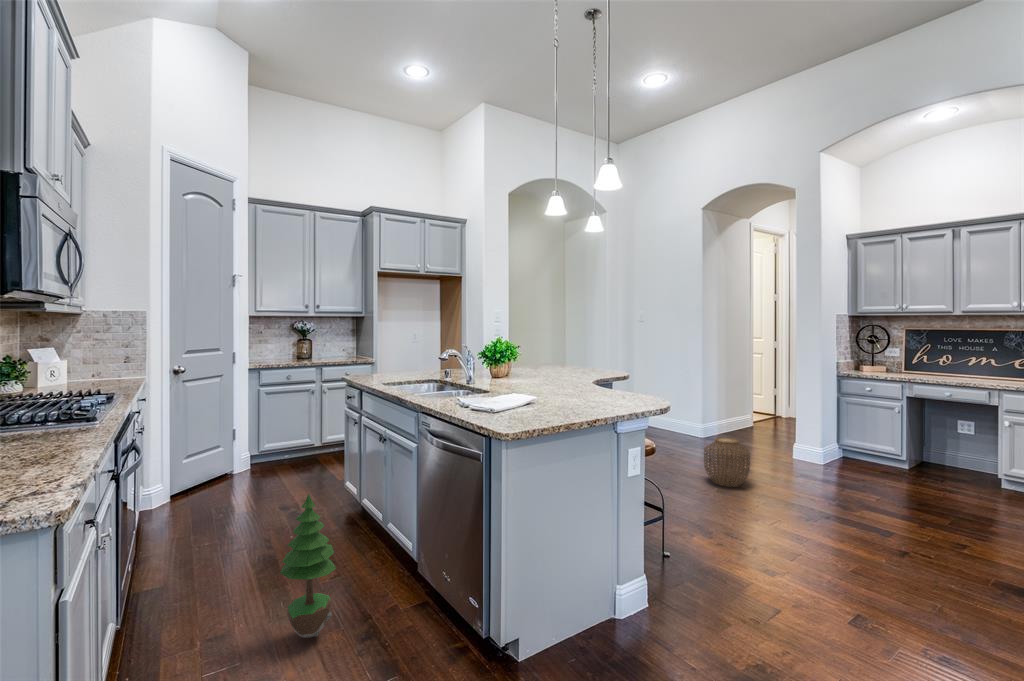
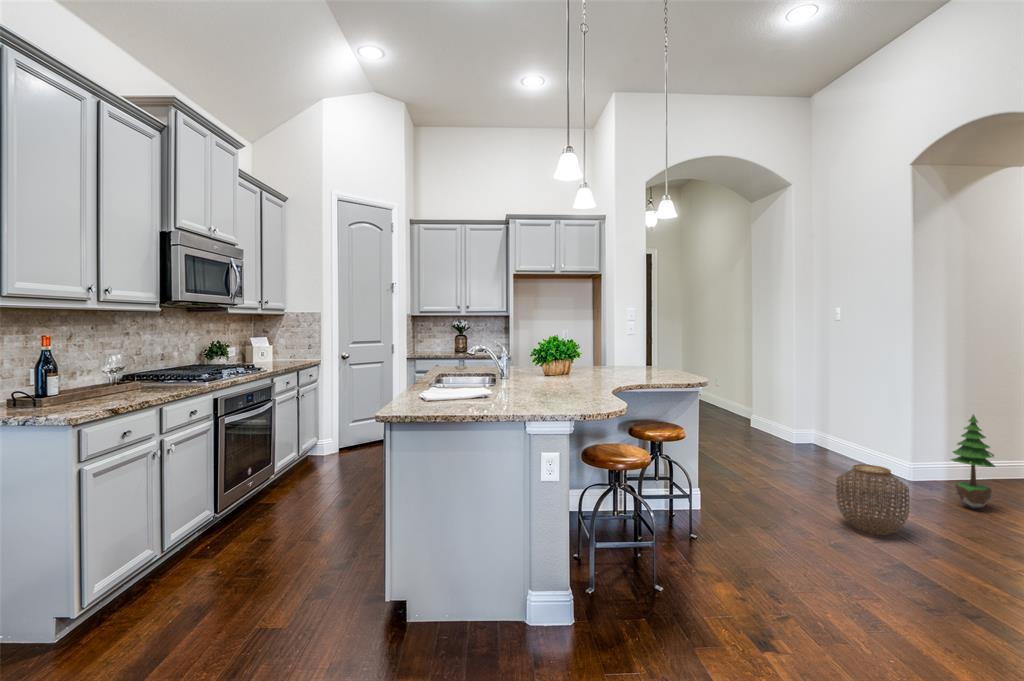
potted tree: present [280,494,336,638] -> present [951,414,995,509]

